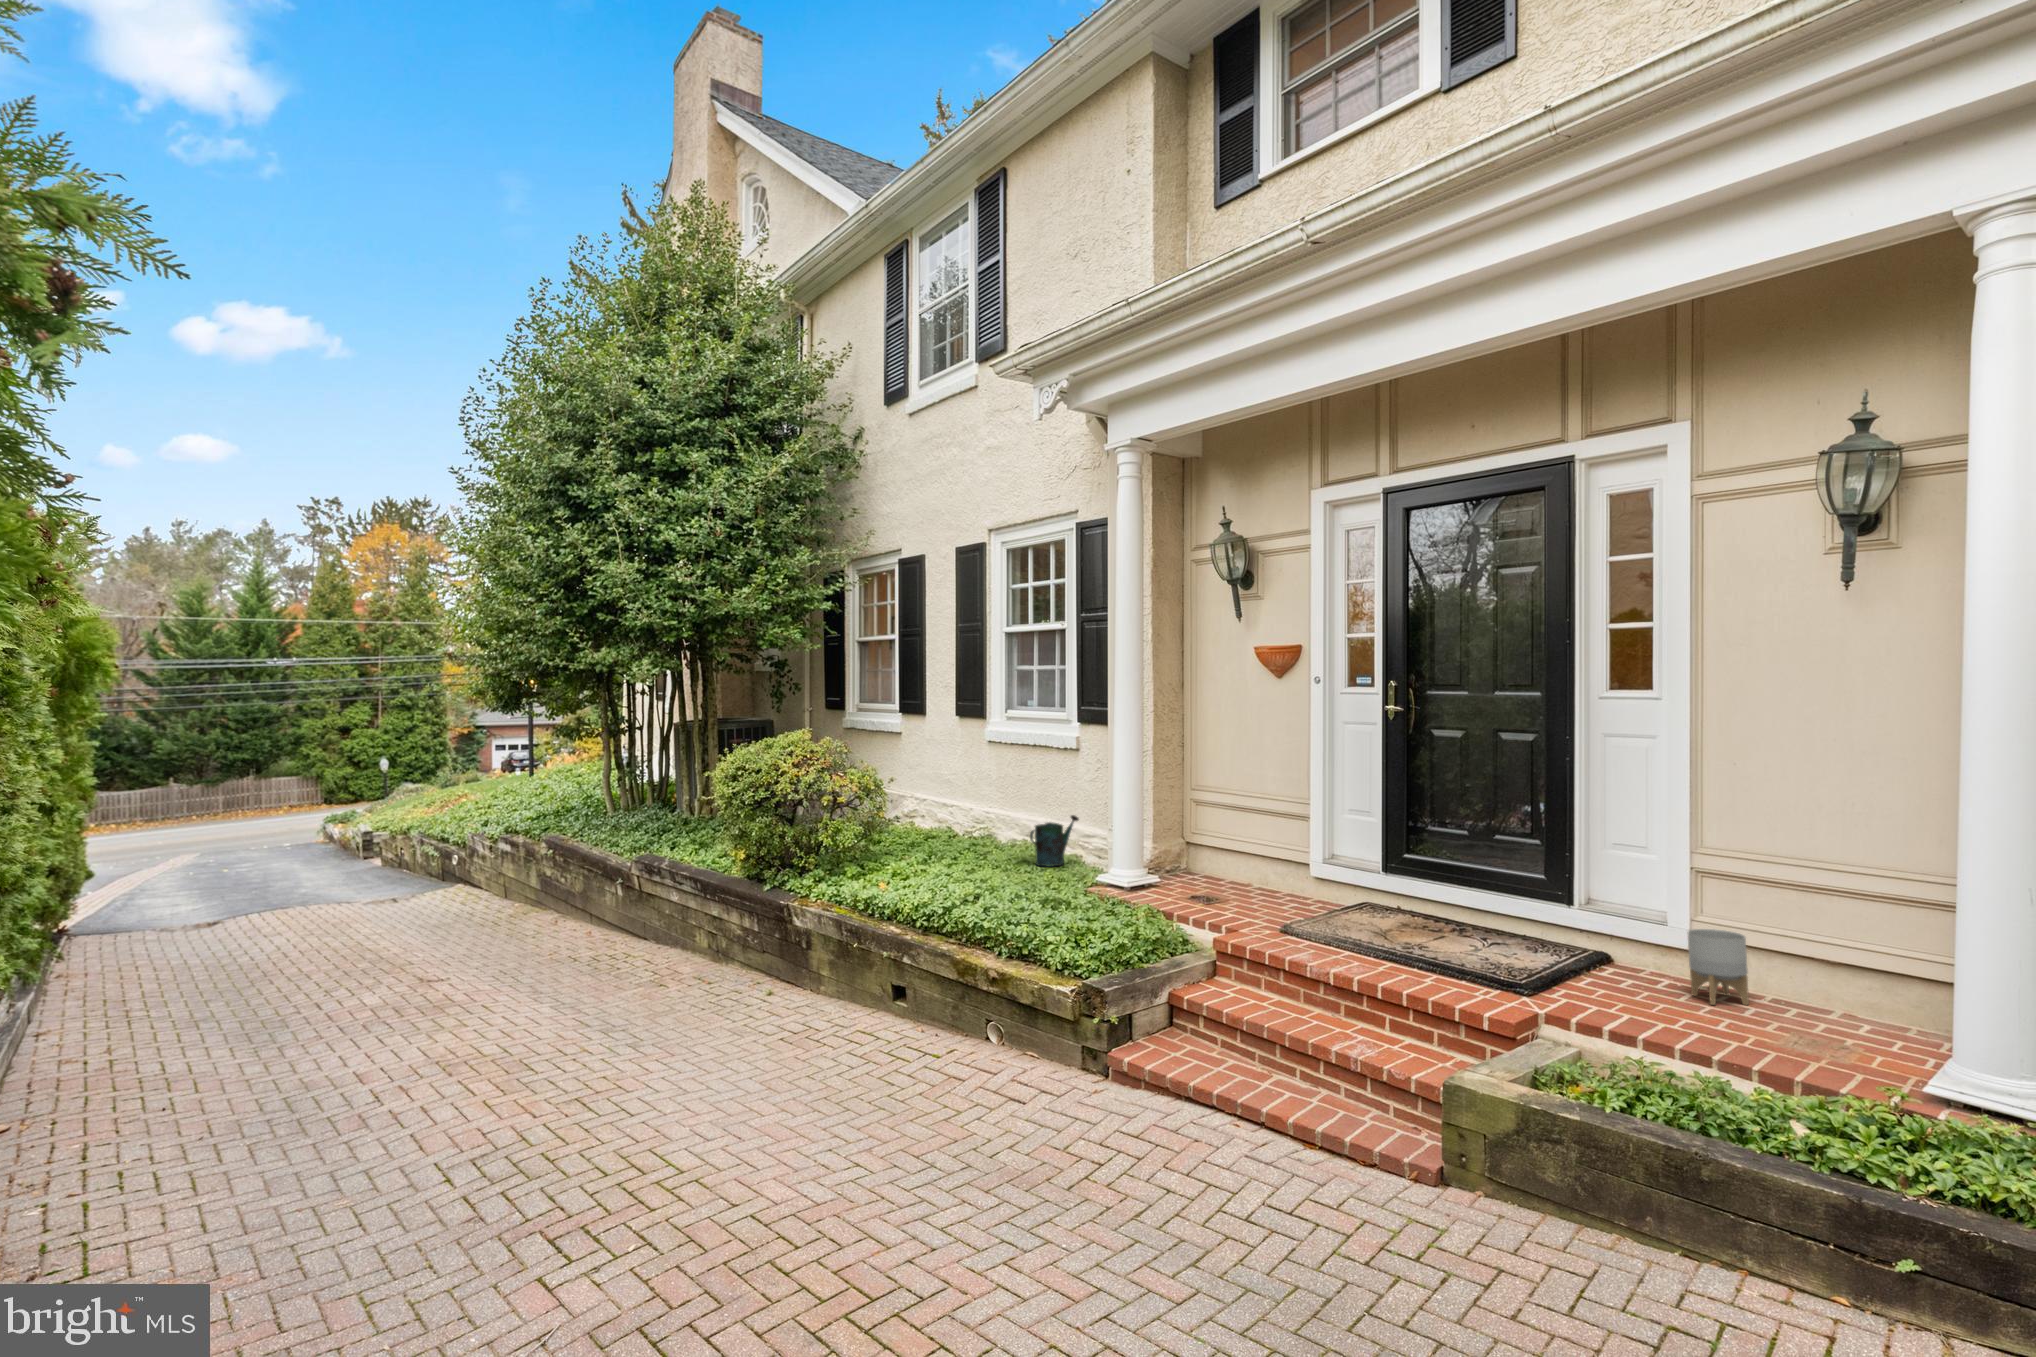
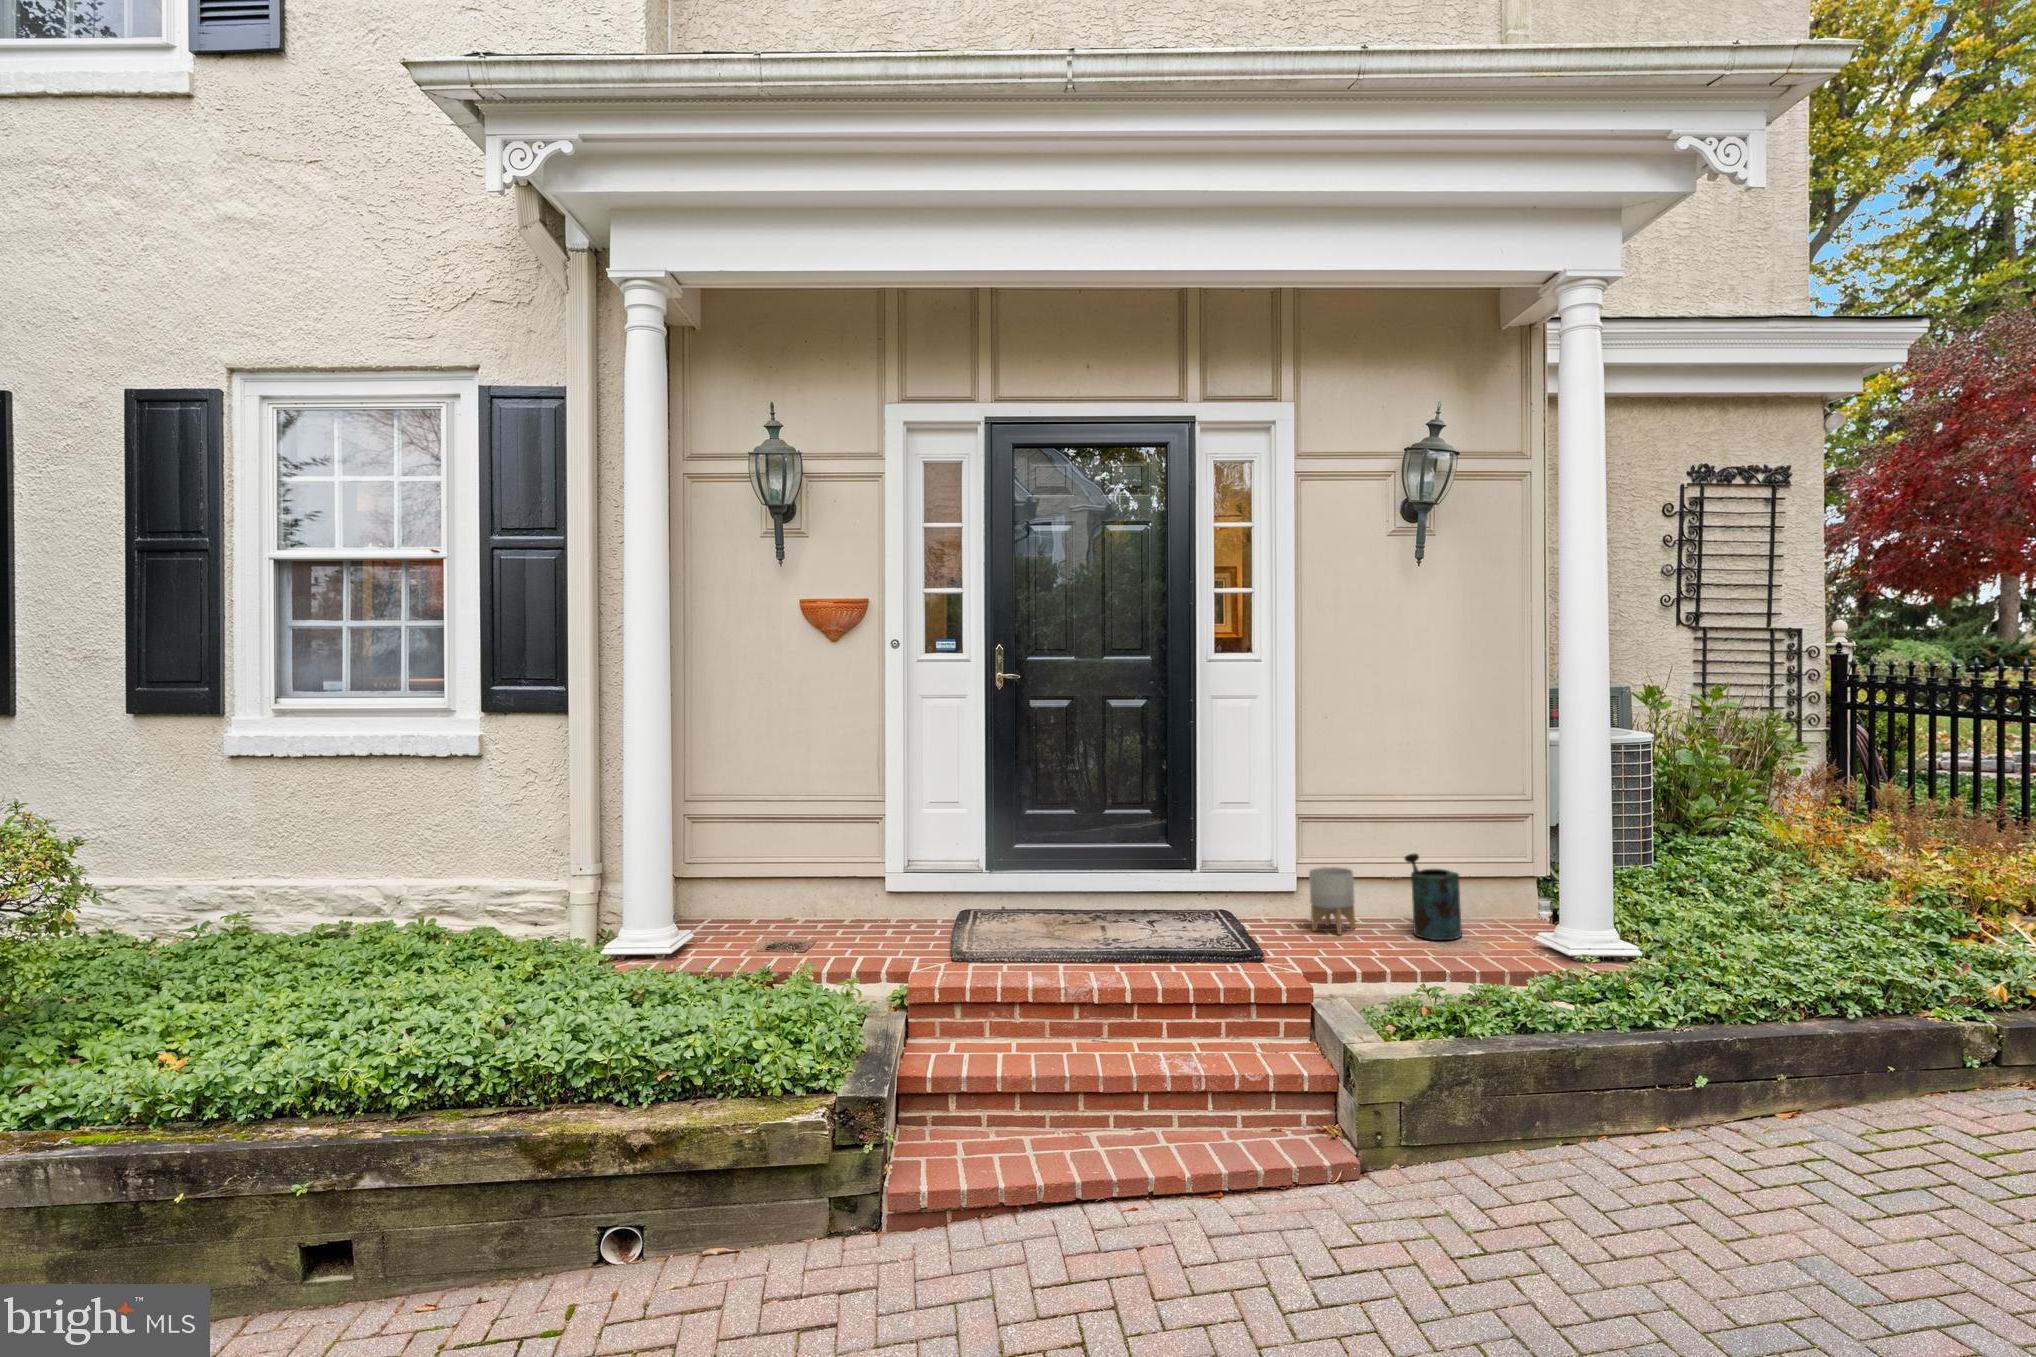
watering can: present [1030,815,1079,867] -> present [1405,854,1462,940]

